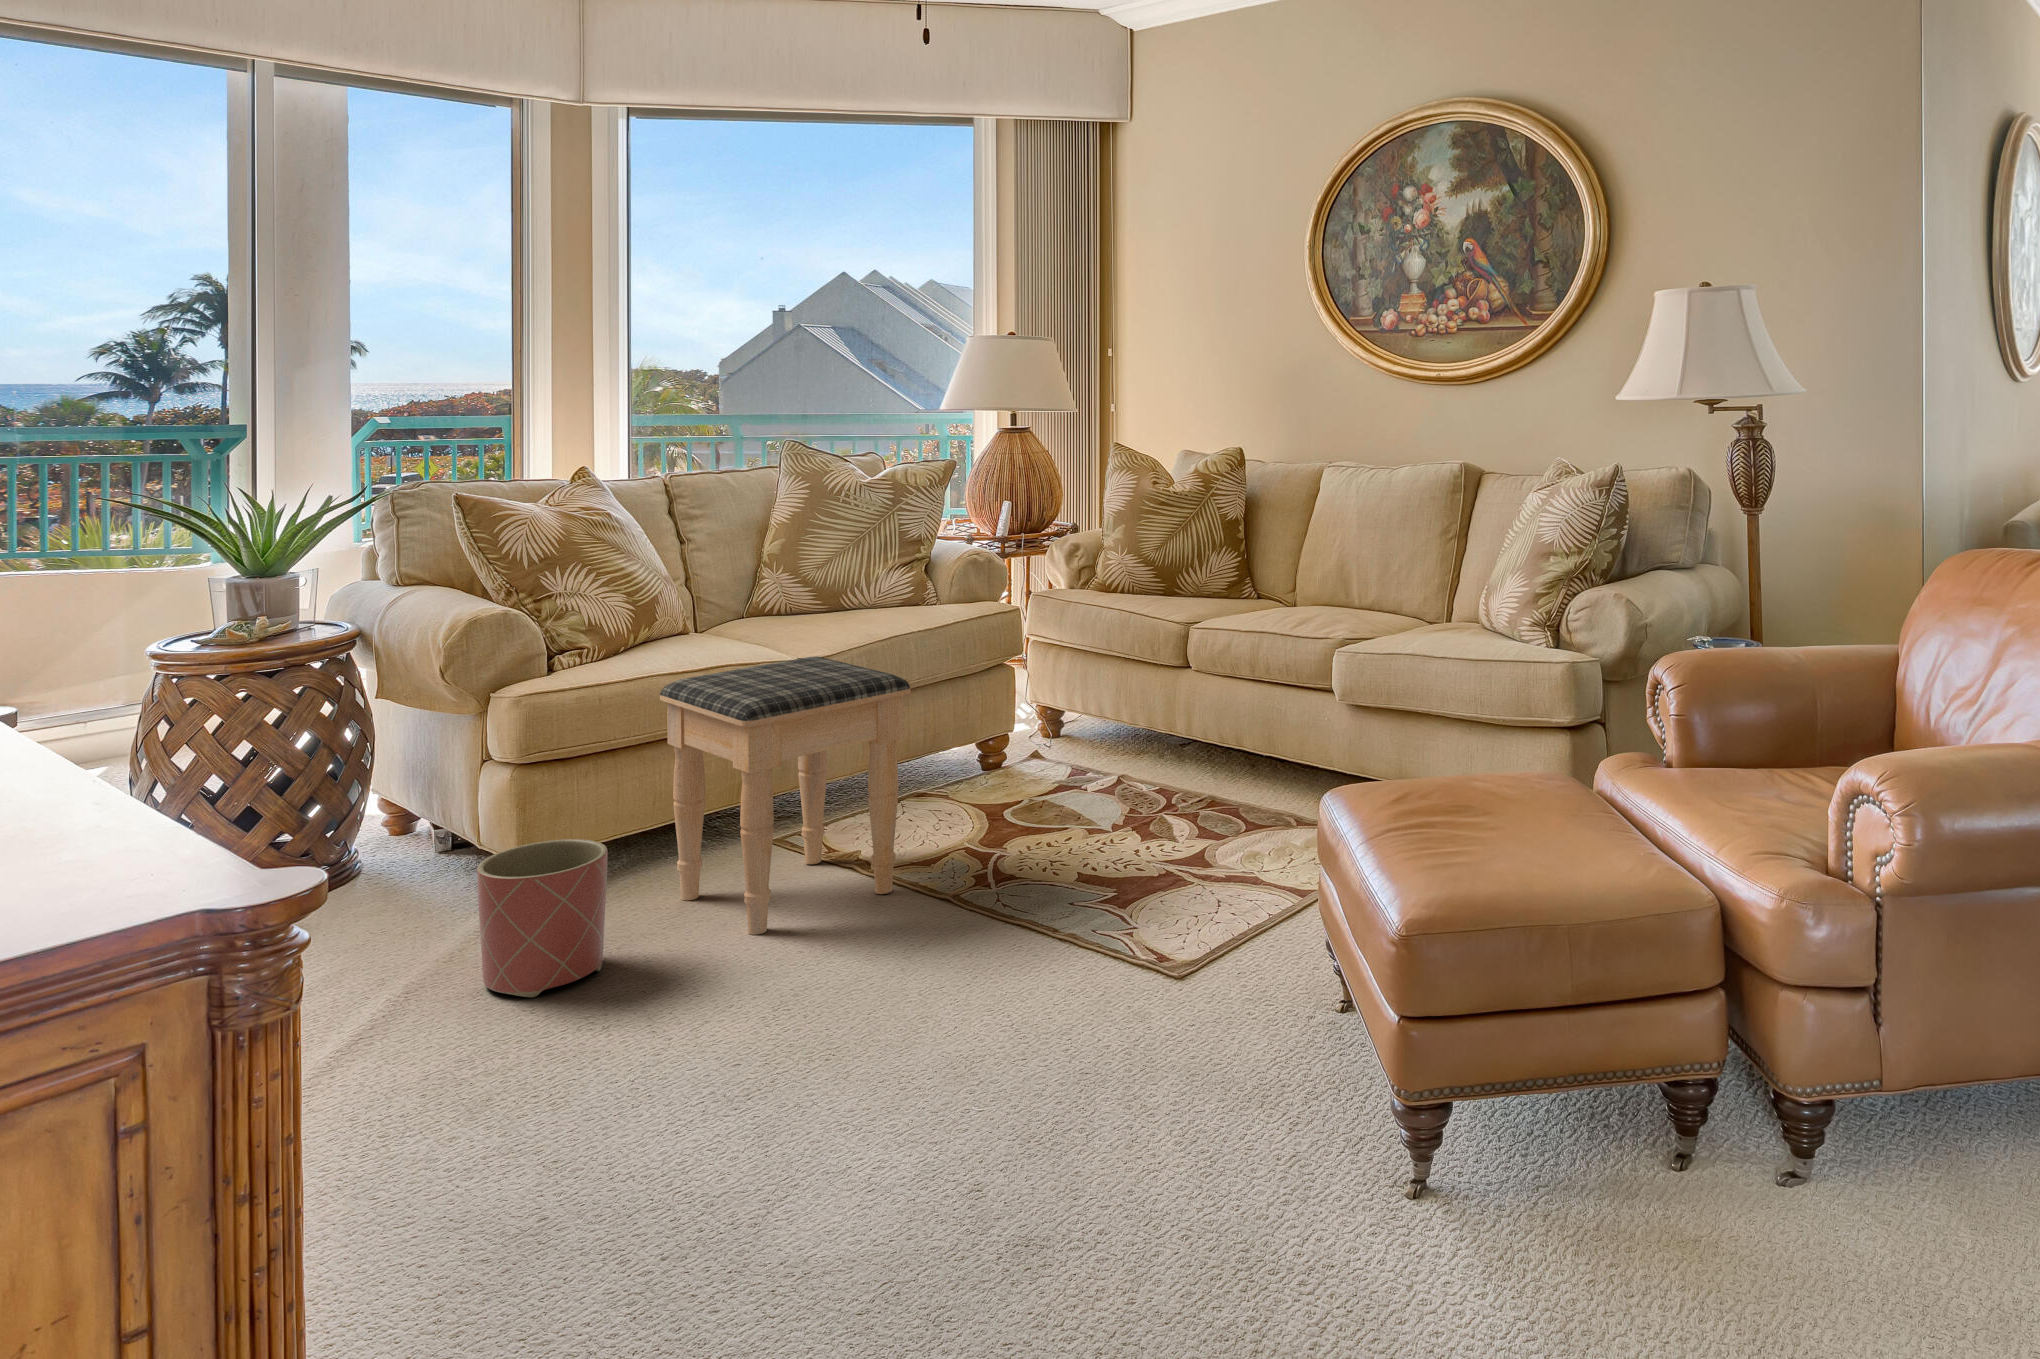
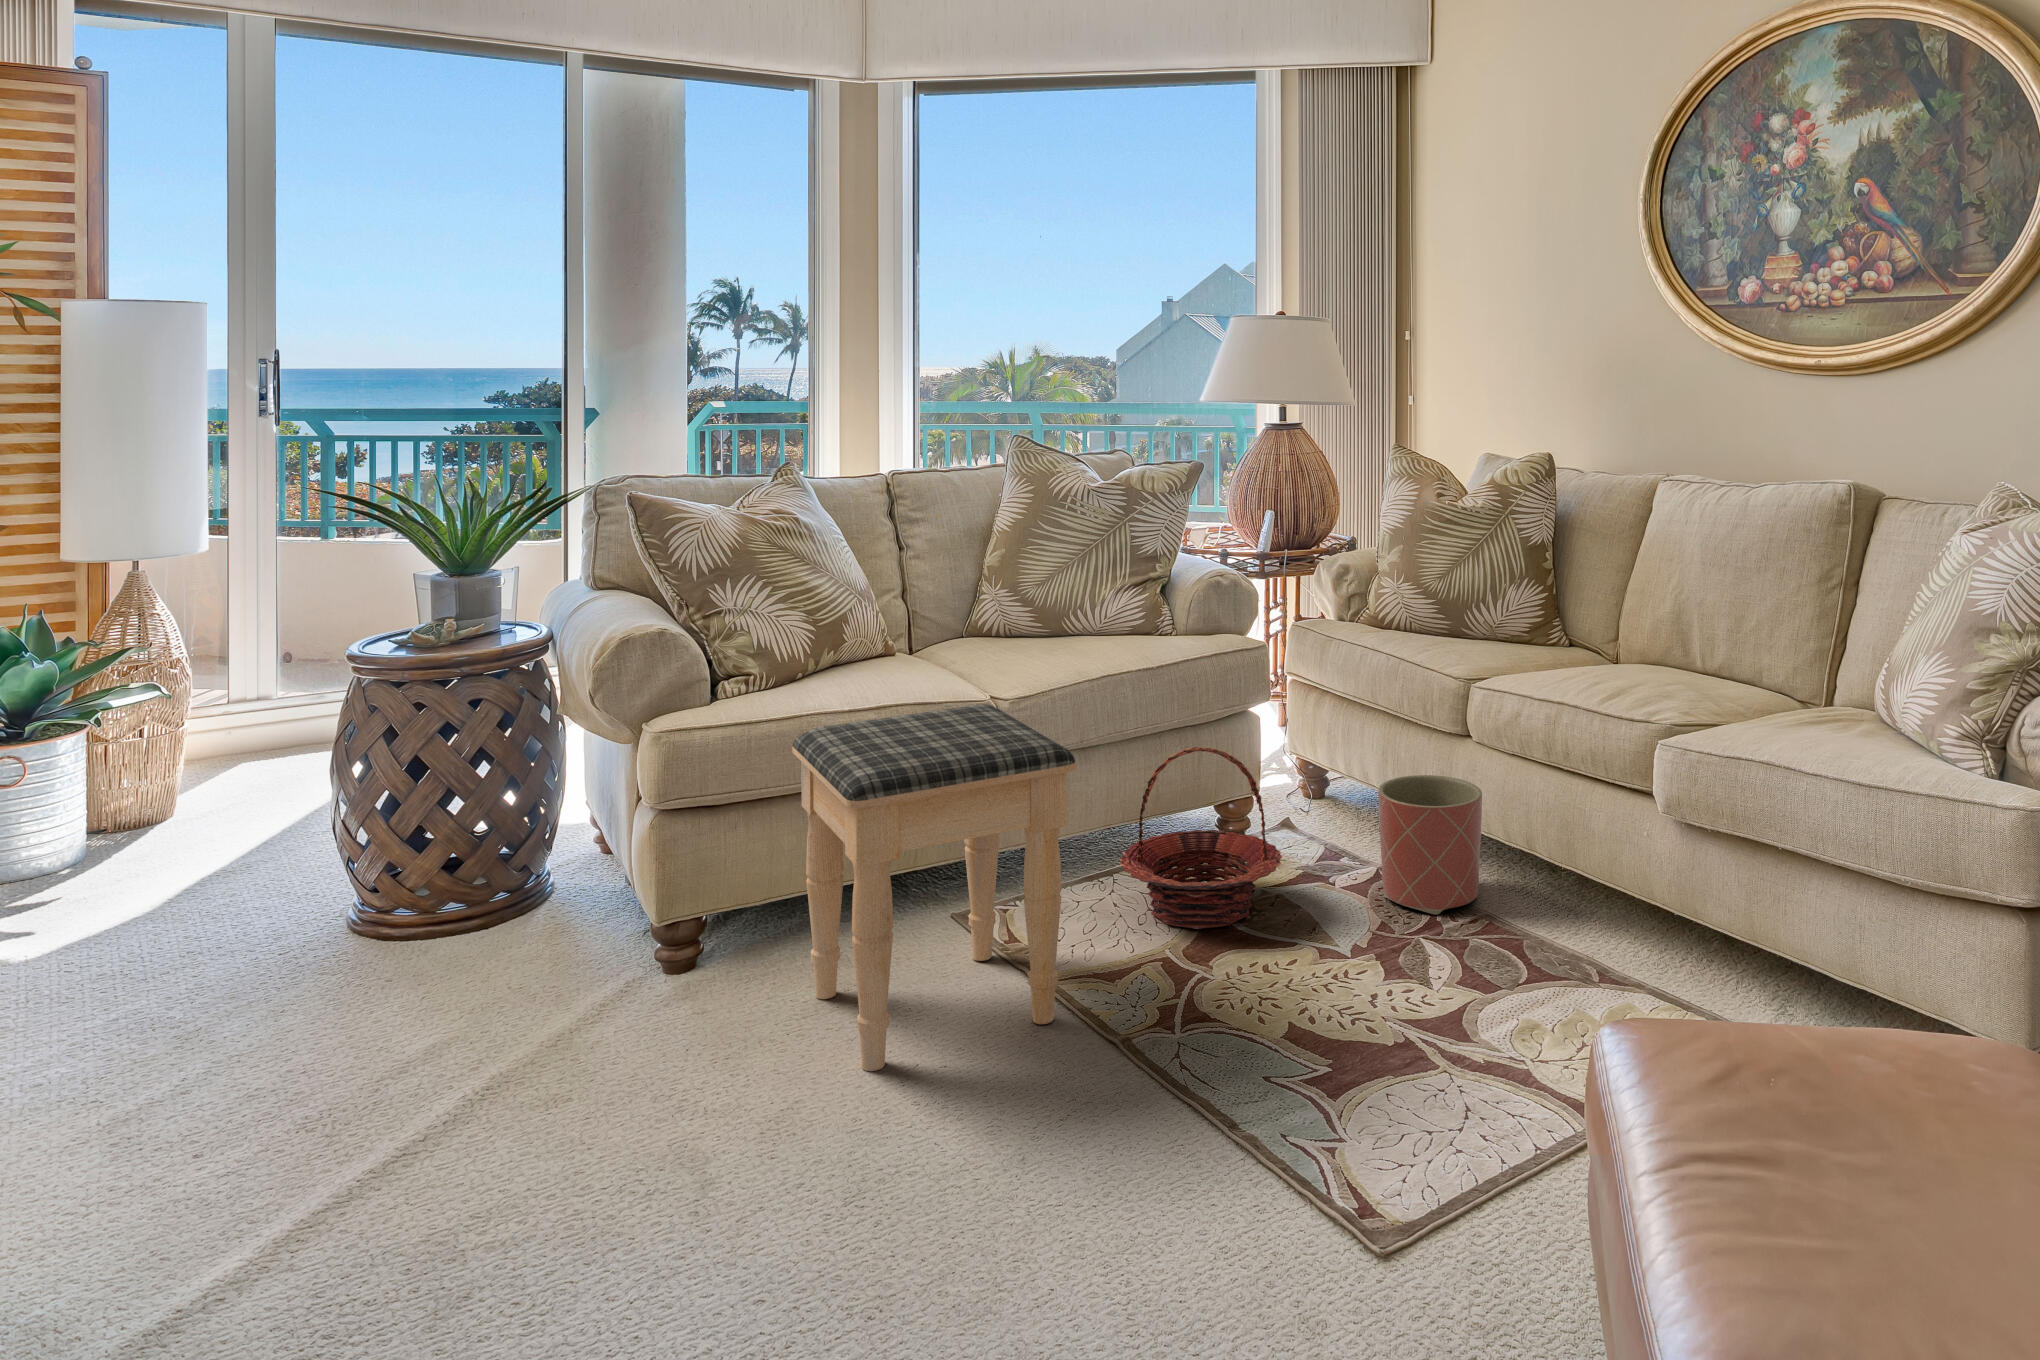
basket: none [916,686,1050,828] -> present [1120,747,1282,929]
planter: present [477,839,608,997] -> present [1378,775,1482,915]

